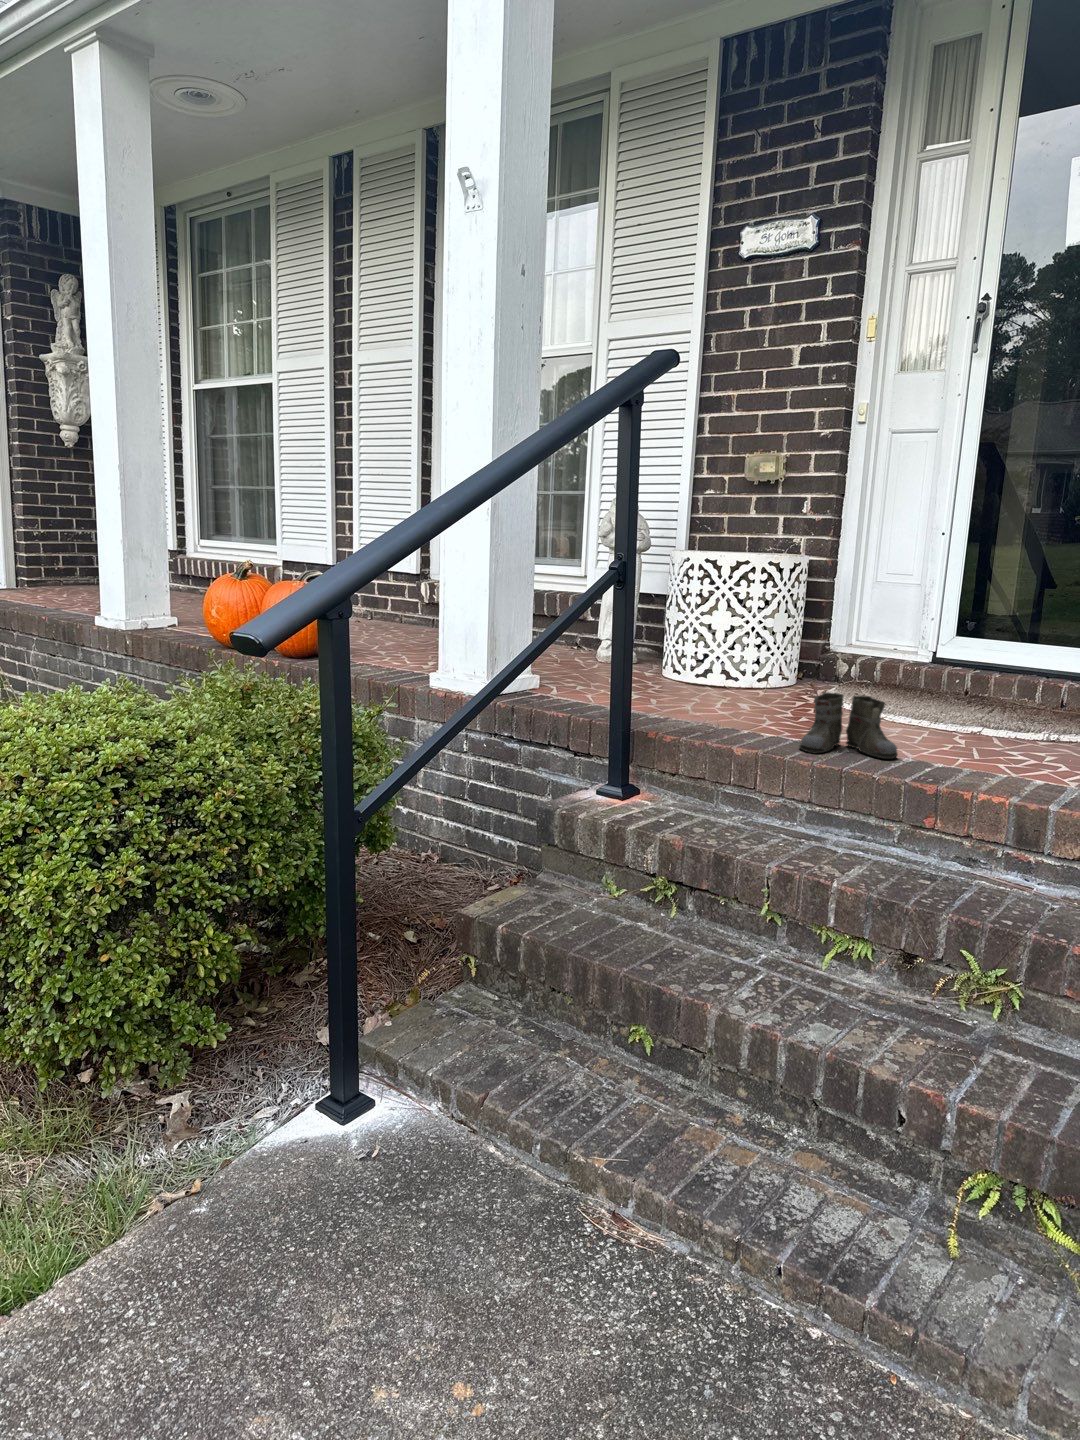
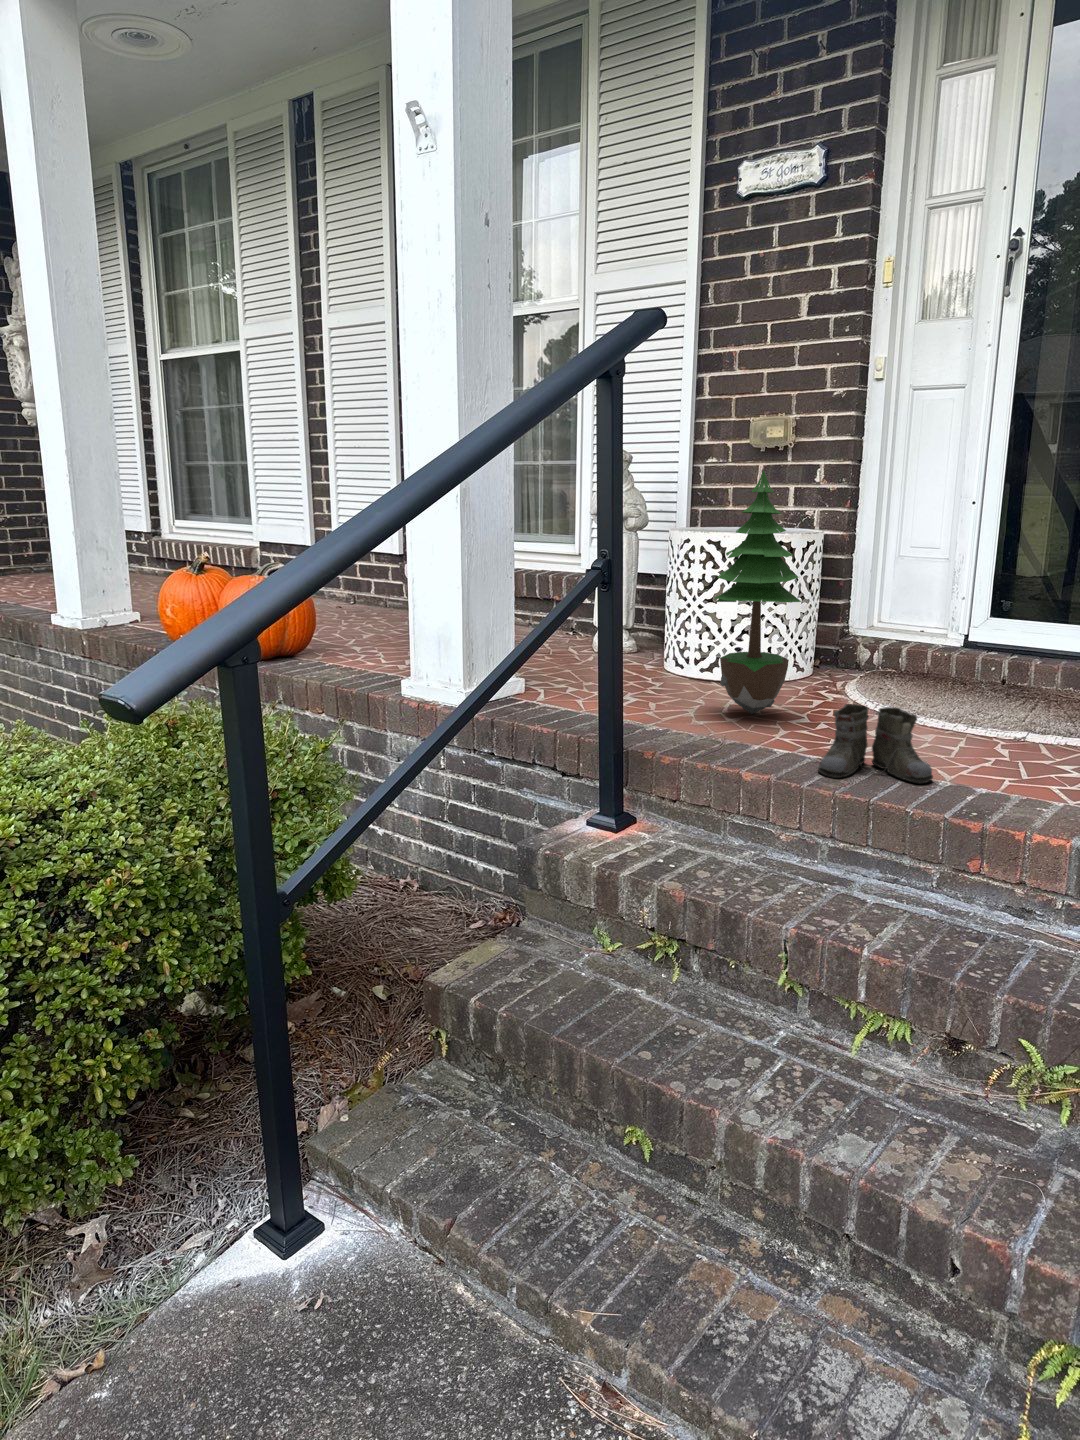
potted tree: none [710,493,788,708] -> present [714,471,801,714]

